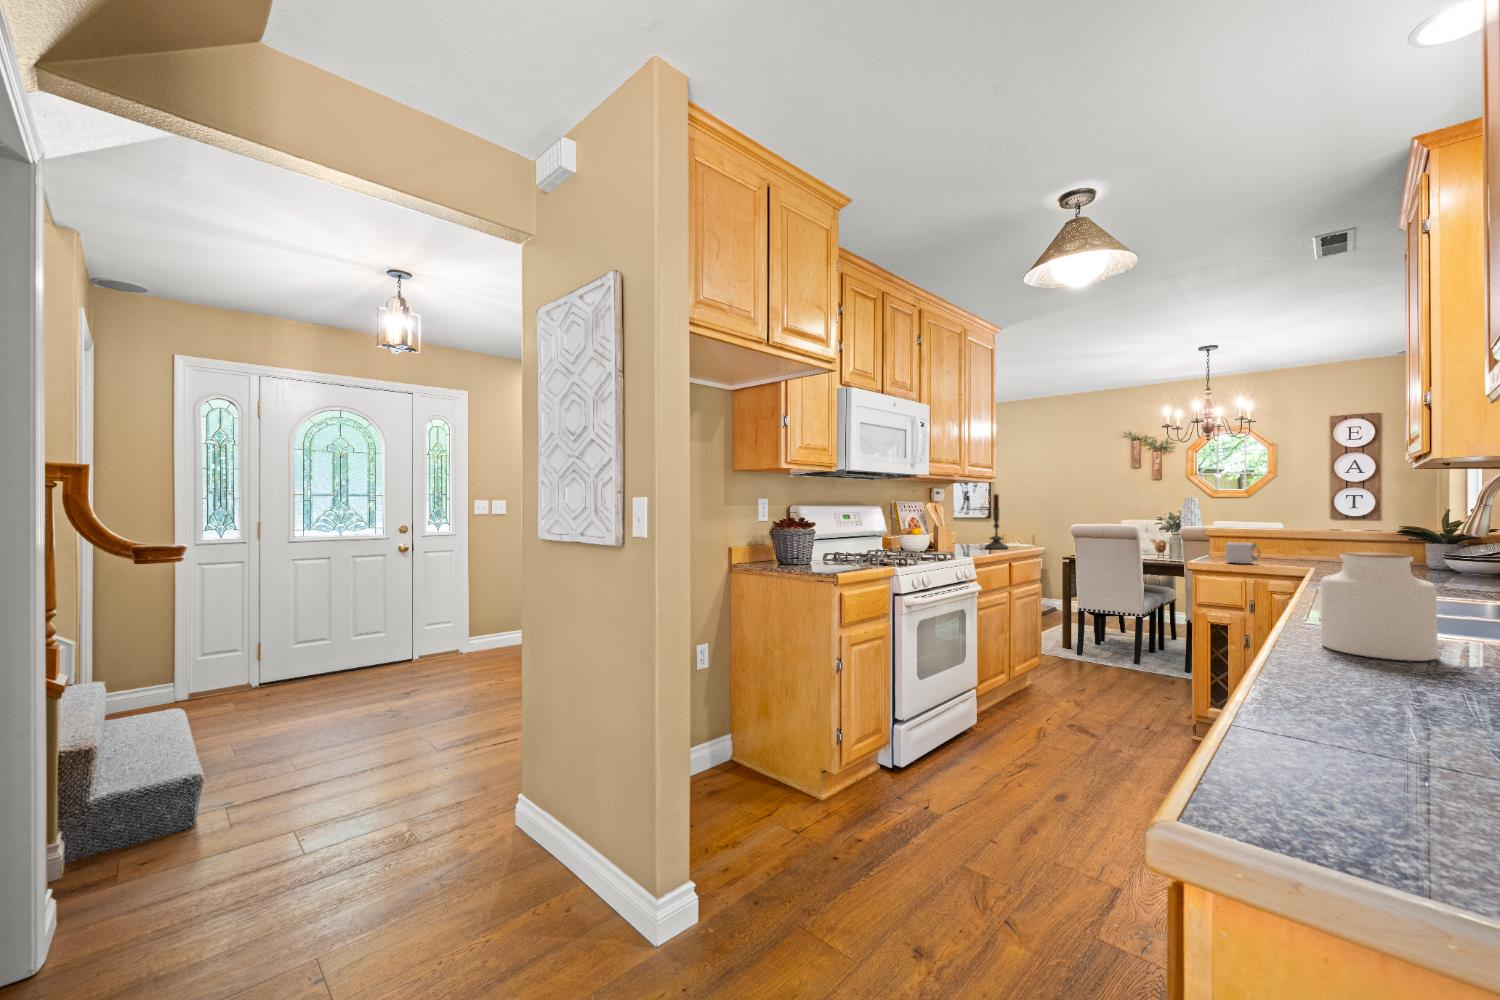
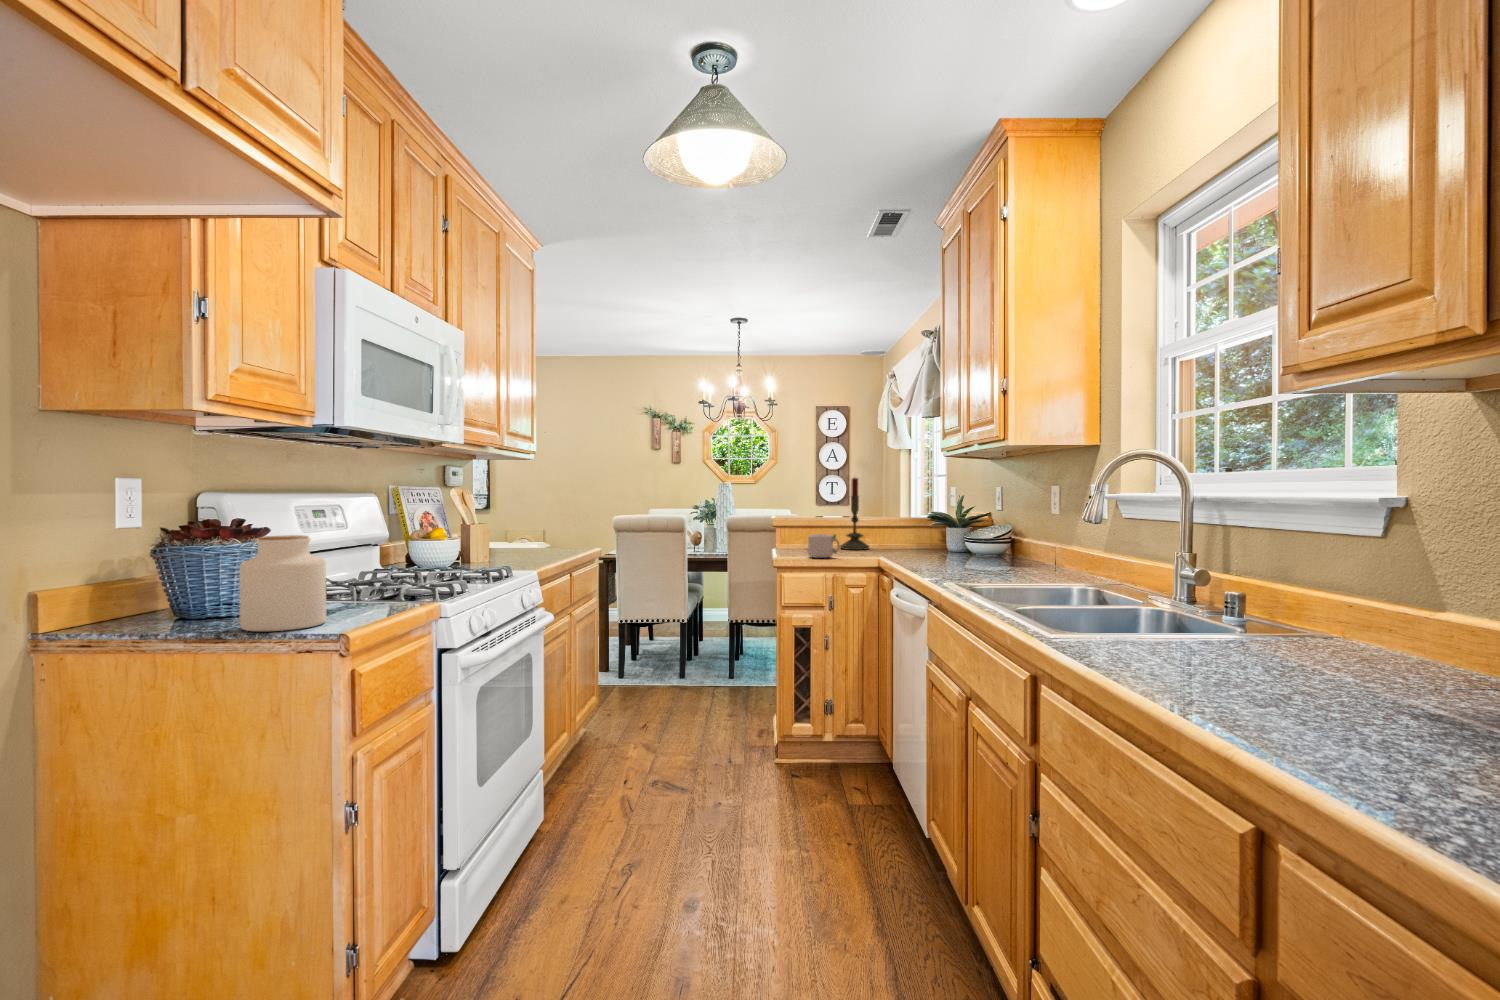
candle: present [985,494,1008,549] -> present [840,478,869,550]
jar: present [1321,552,1438,661] -> present [240,535,326,631]

